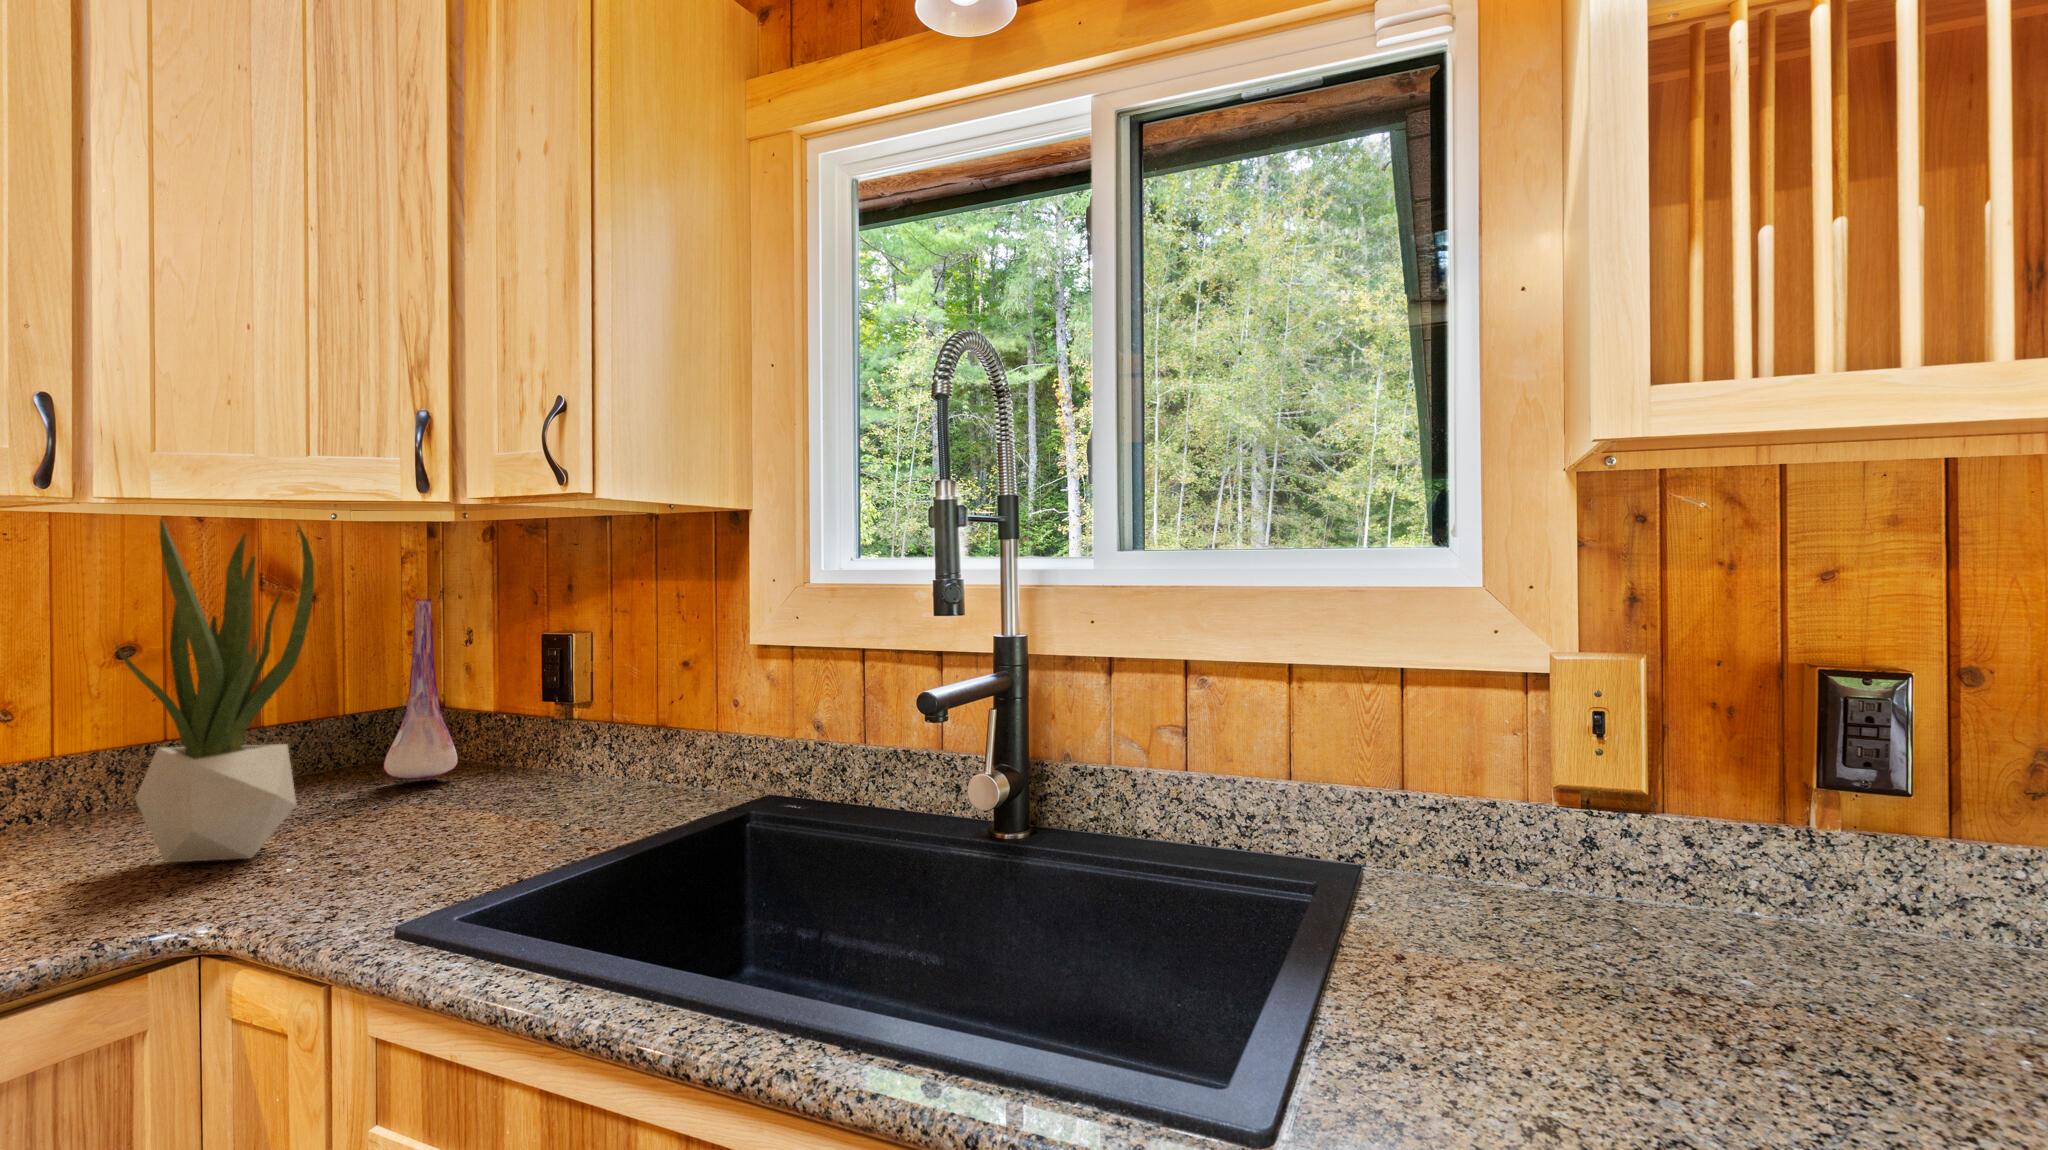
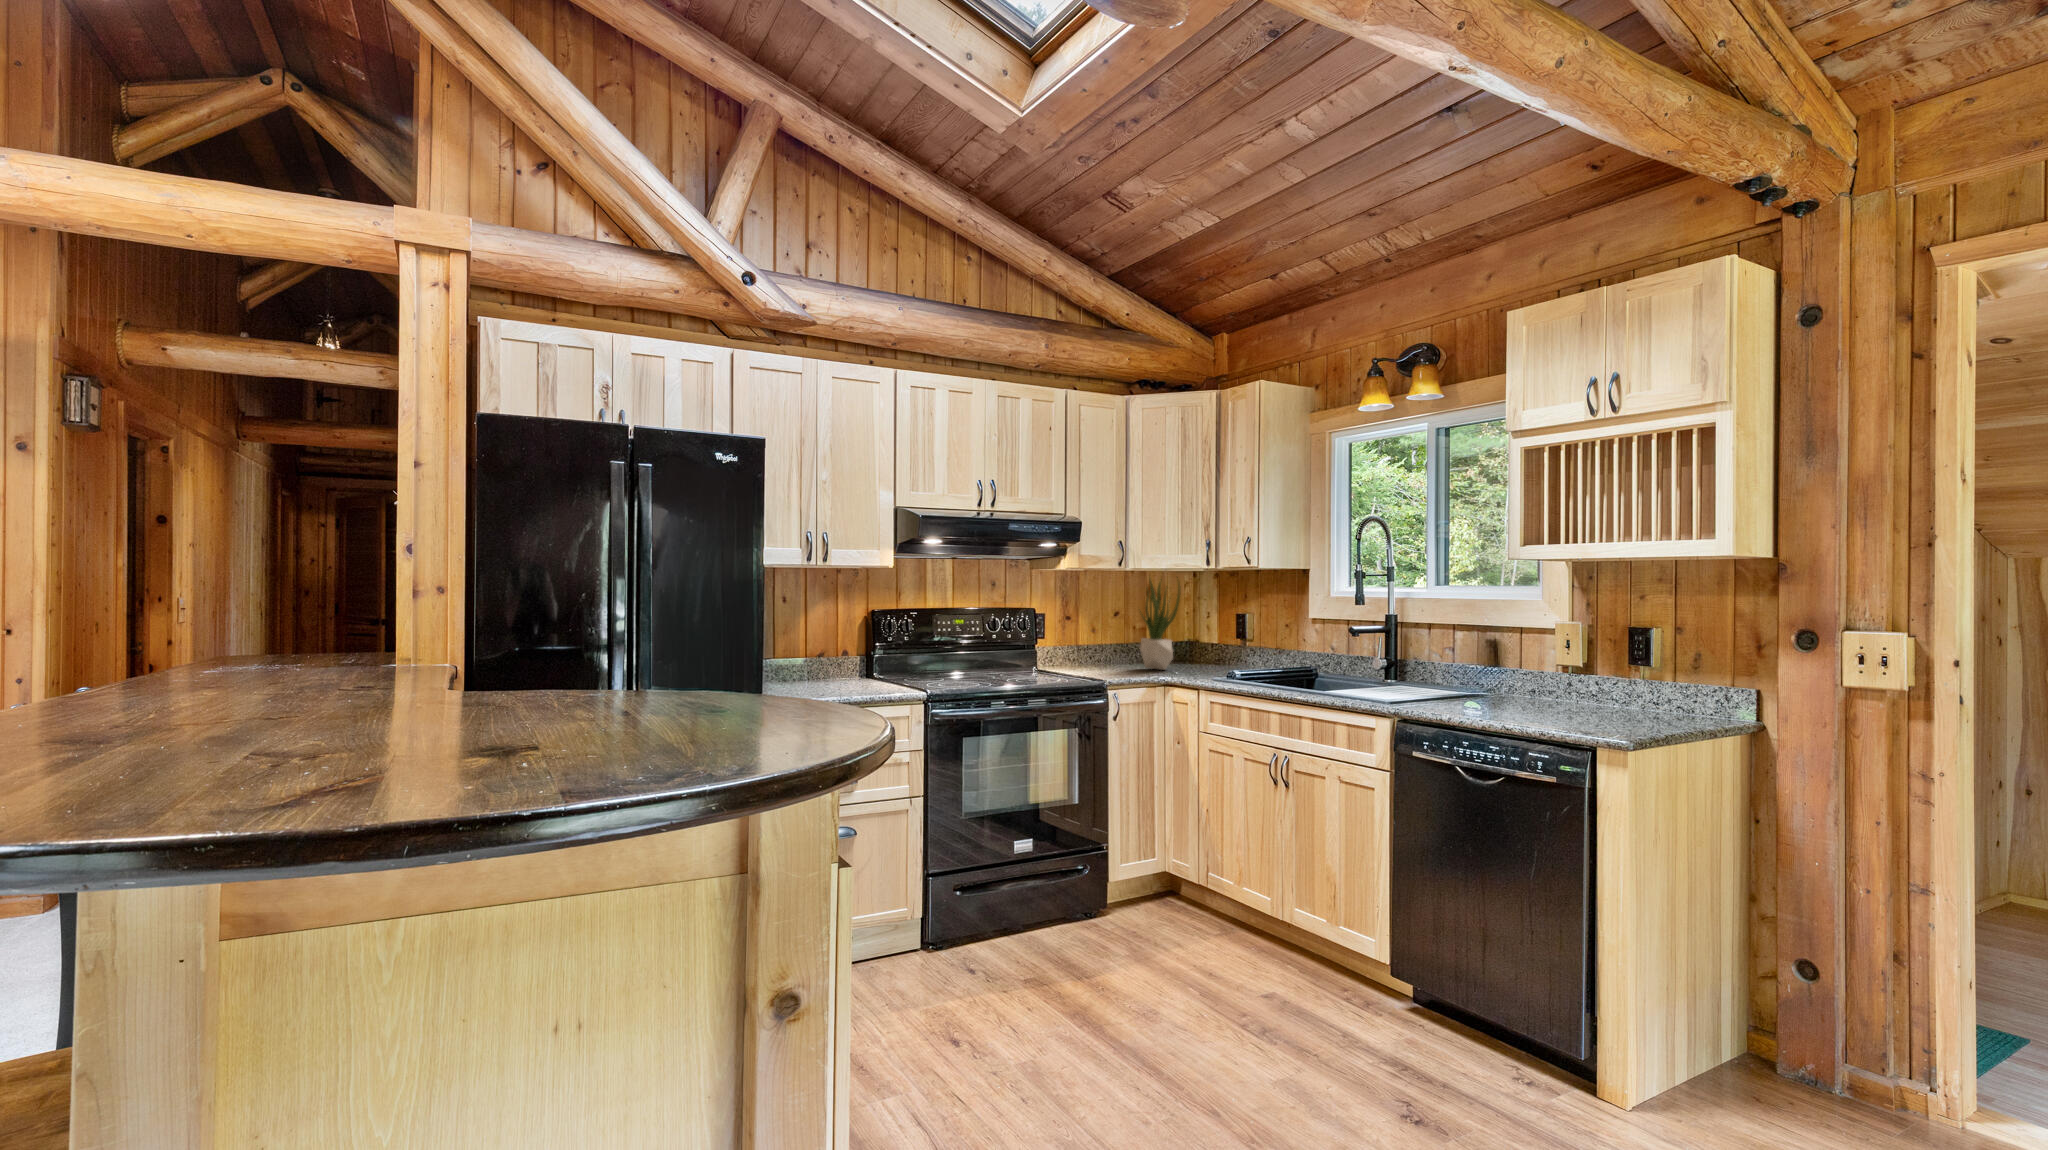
vase: present [383,599,458,779] -> none [1183,598,1208,663]

